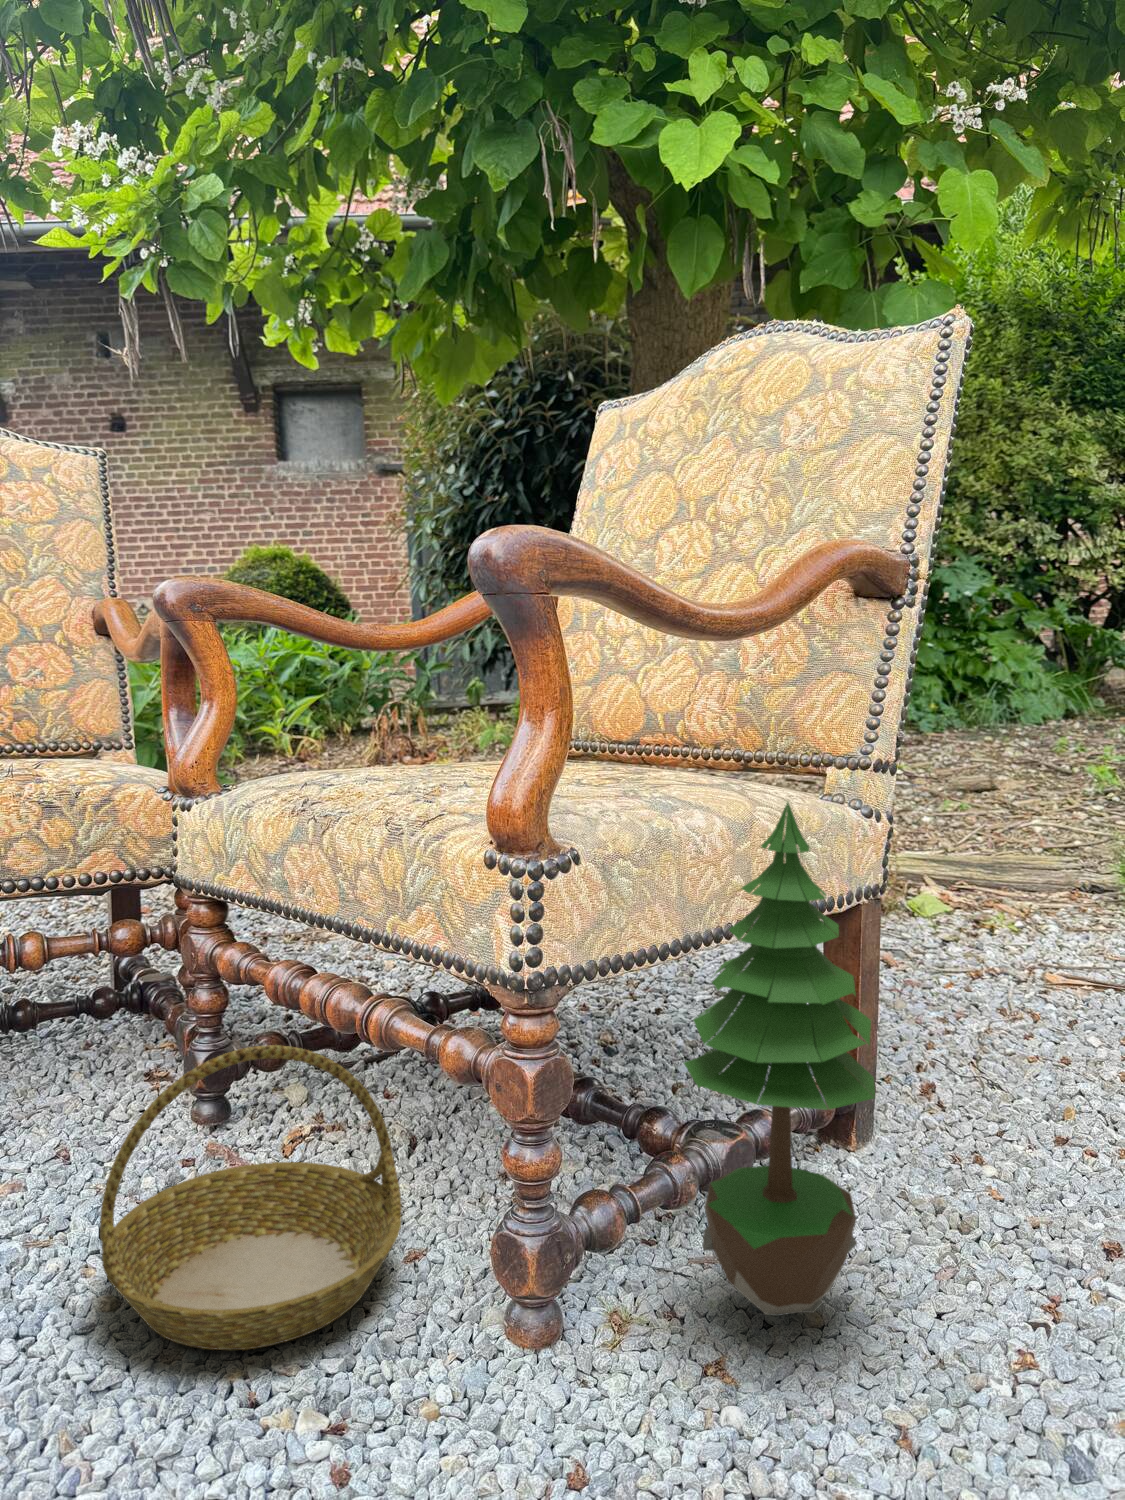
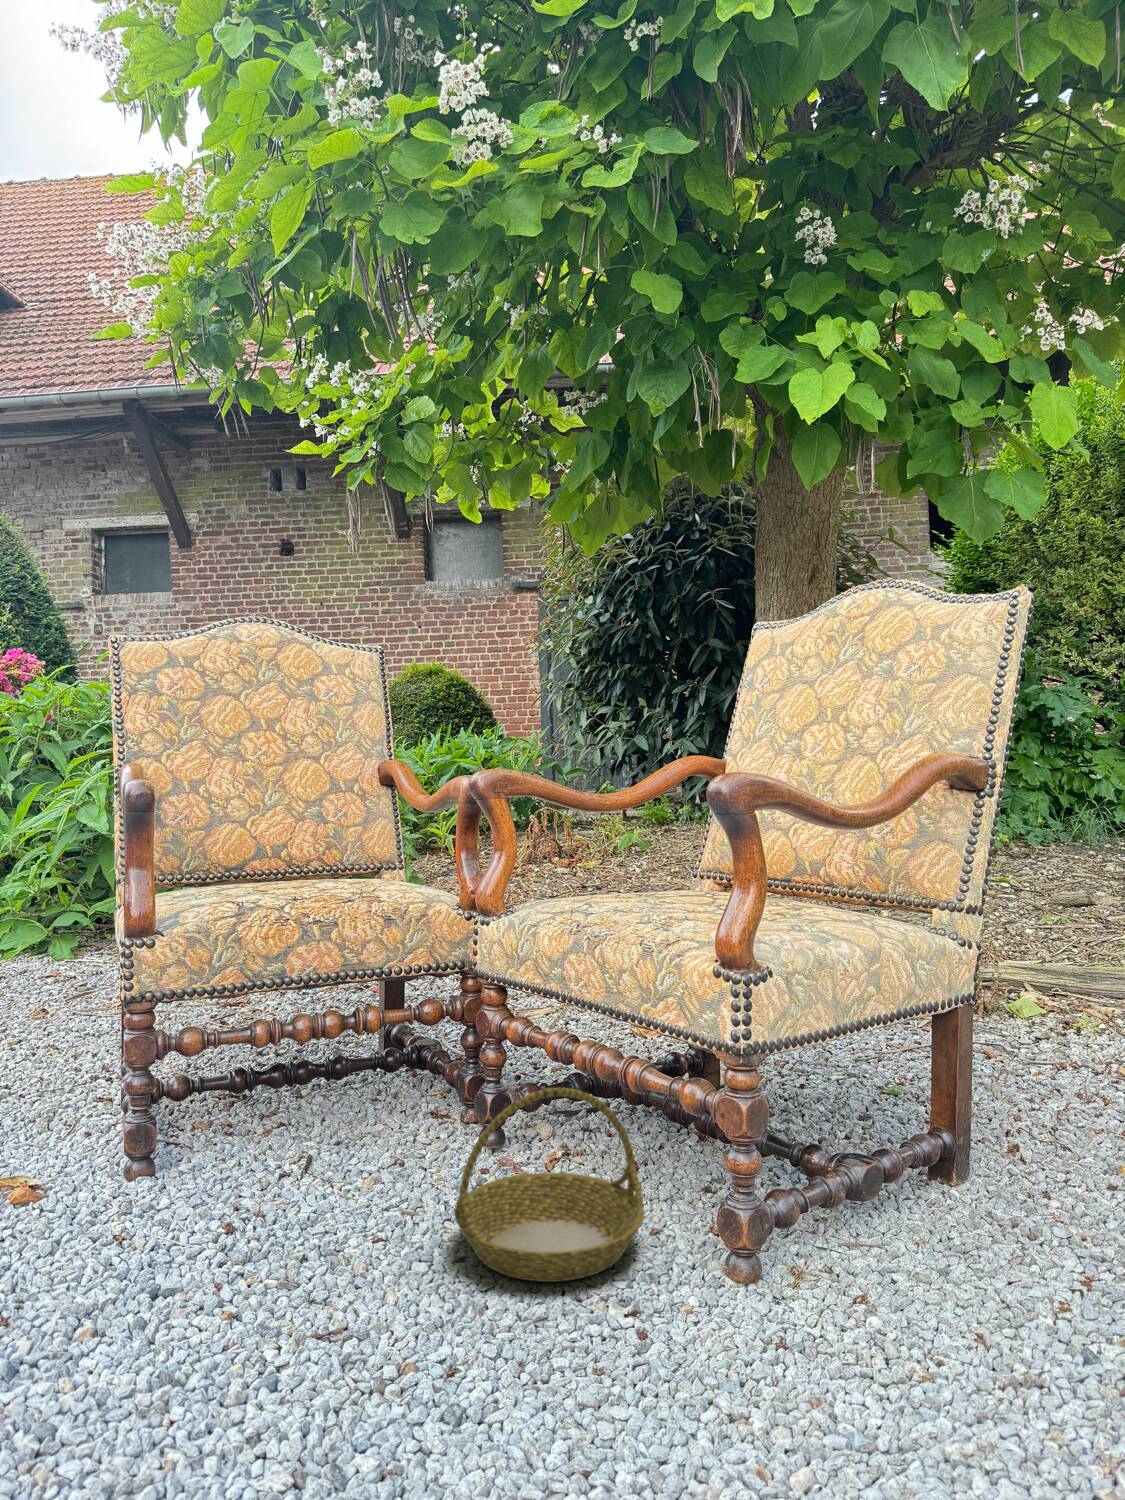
potted tree: present [684,802,875,1316] -> none [836,937,963,1280]

